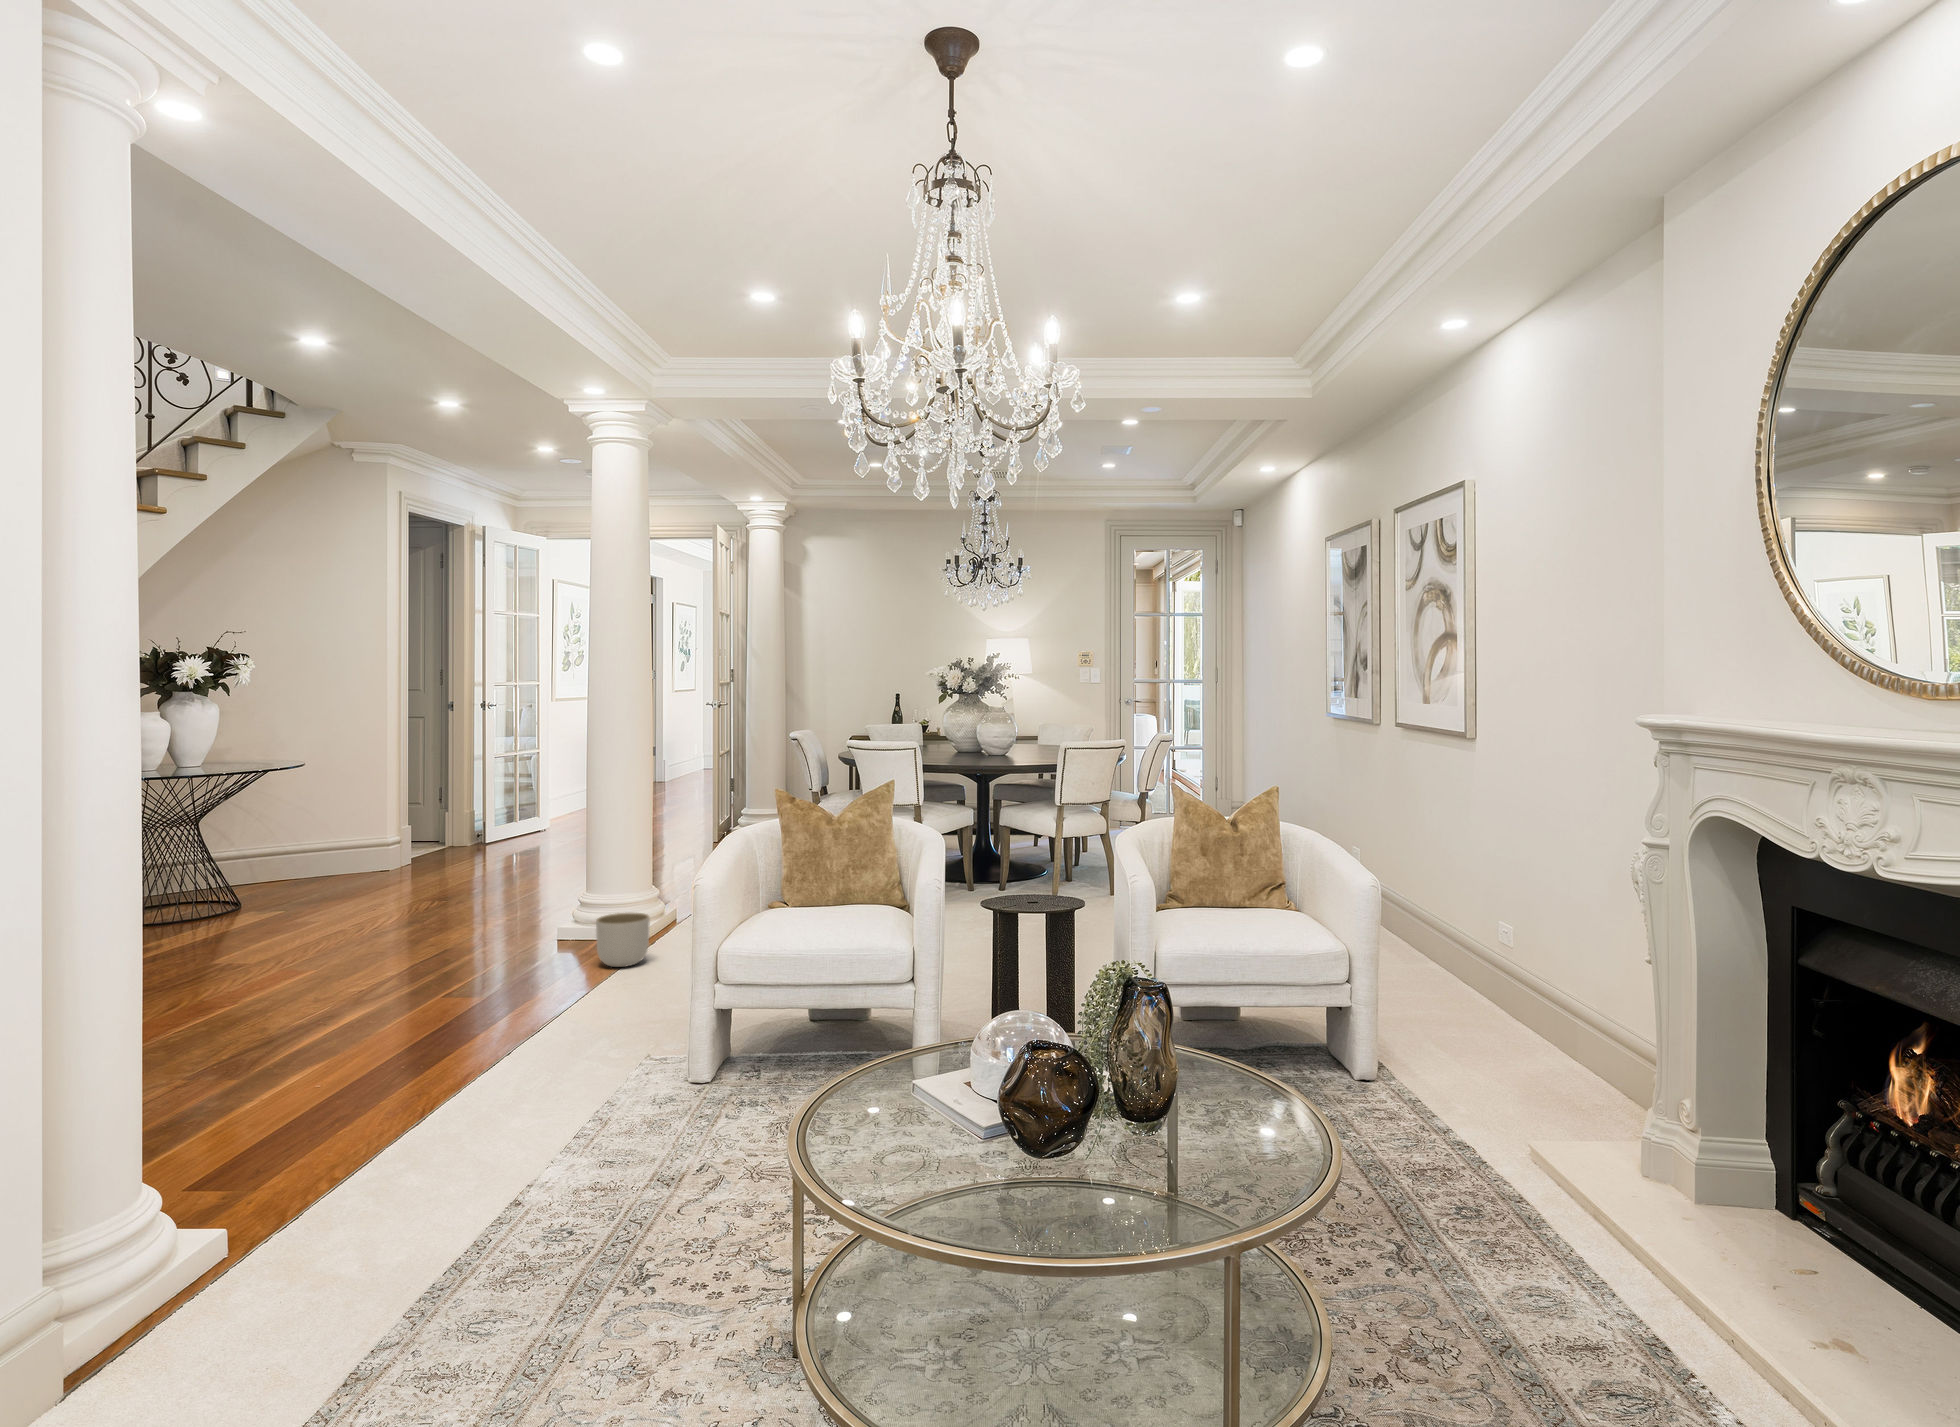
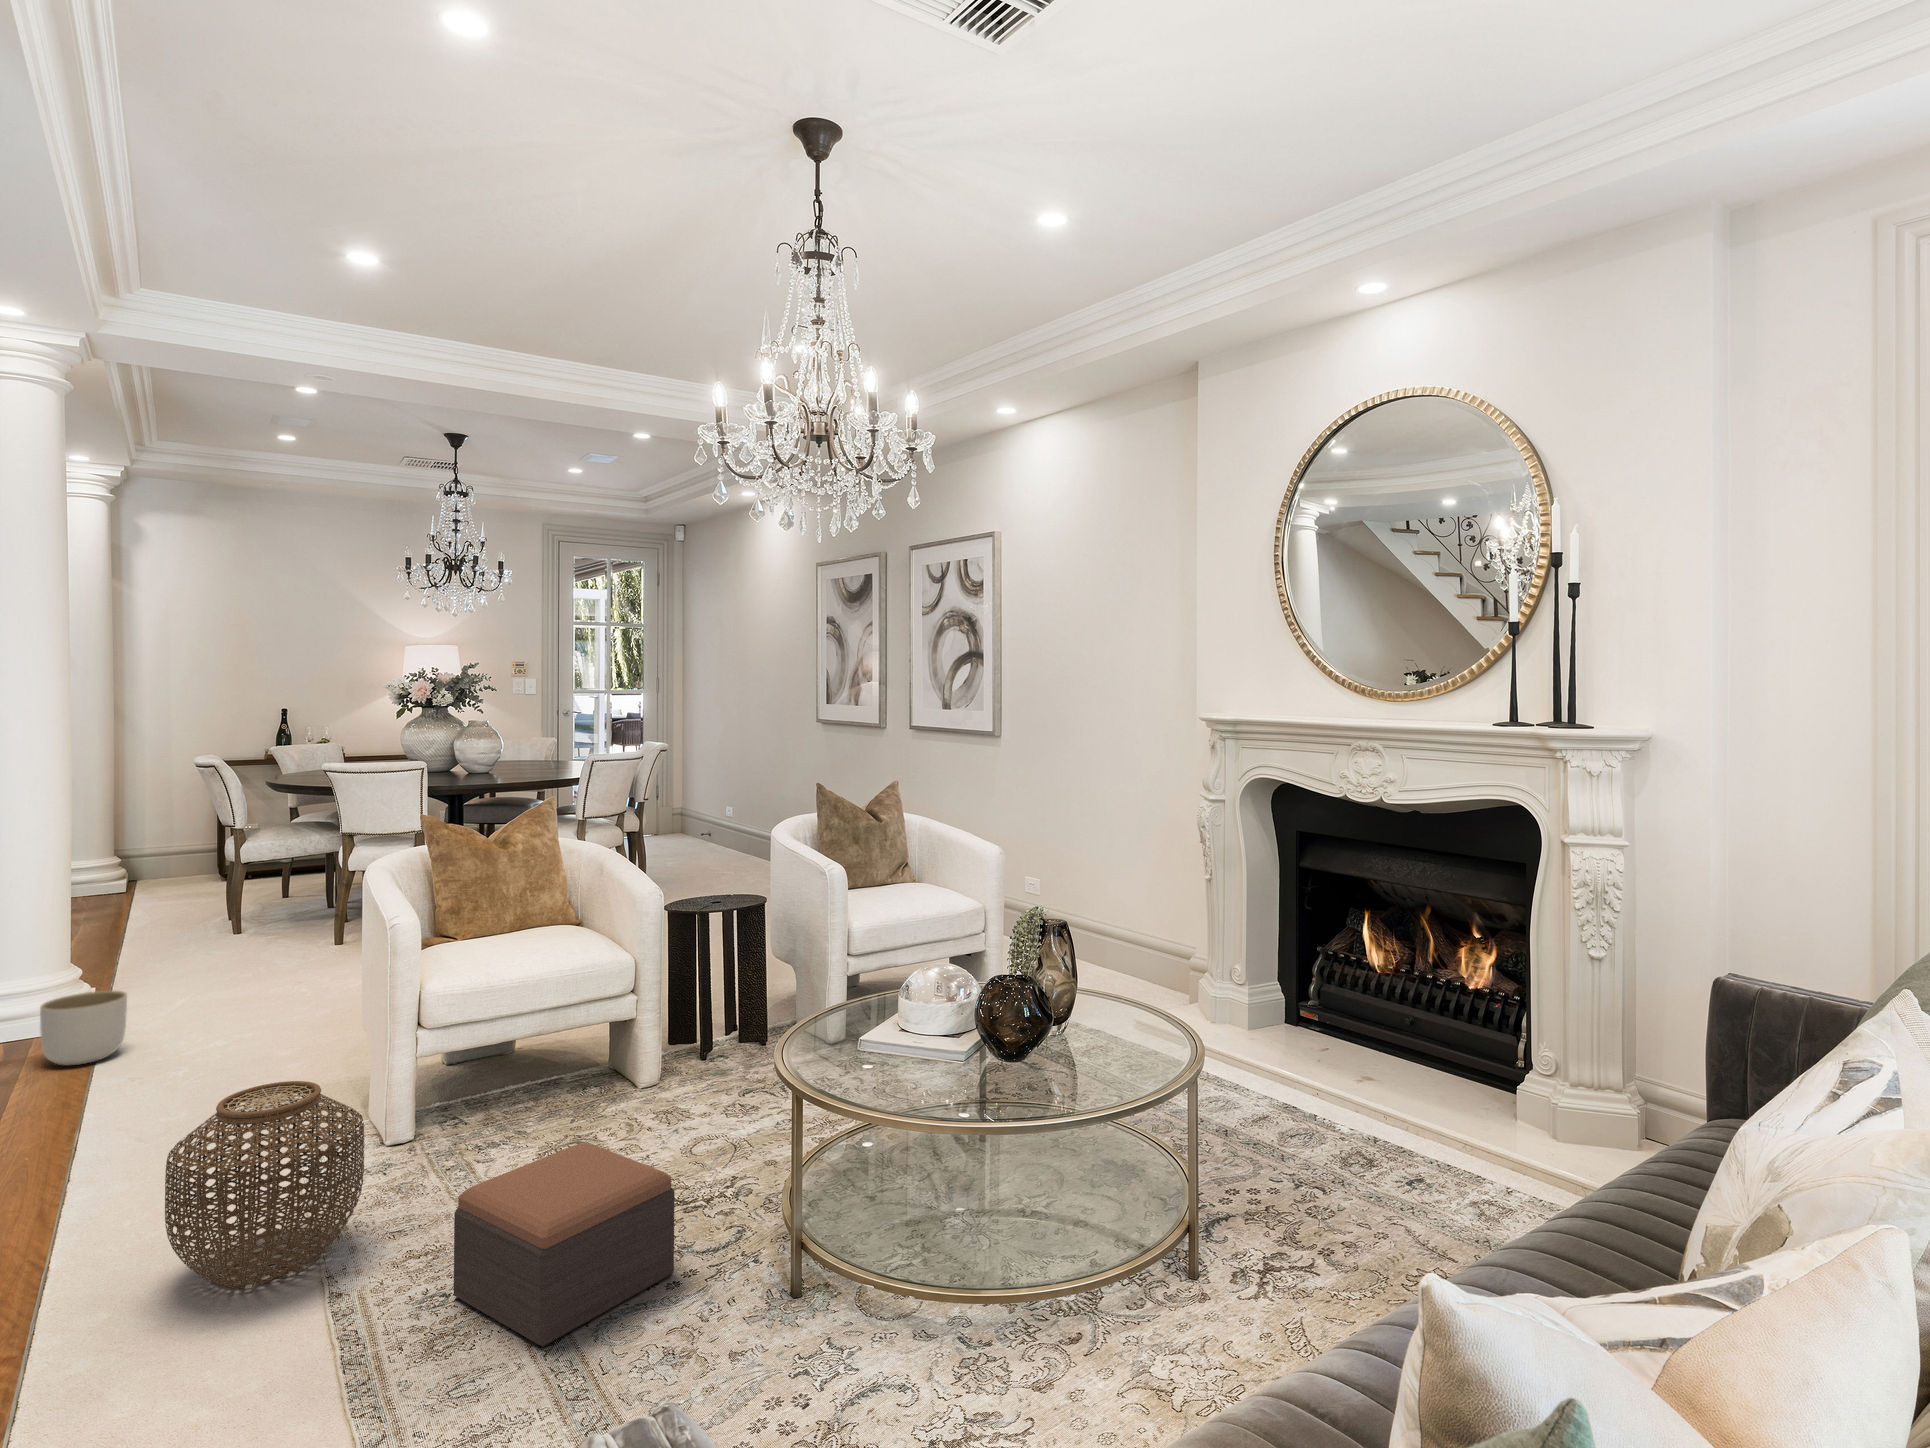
woven basket: none [449,1009,598,1174] -> present [165,1081,364,1288]
footstool: none [571,1122,733,1309] -> present [454,1142,675,1347]

